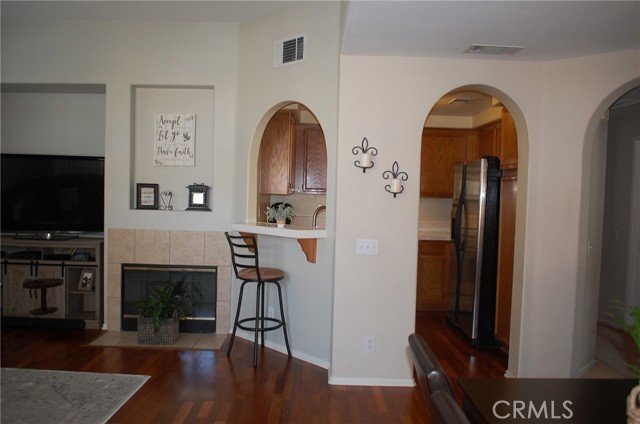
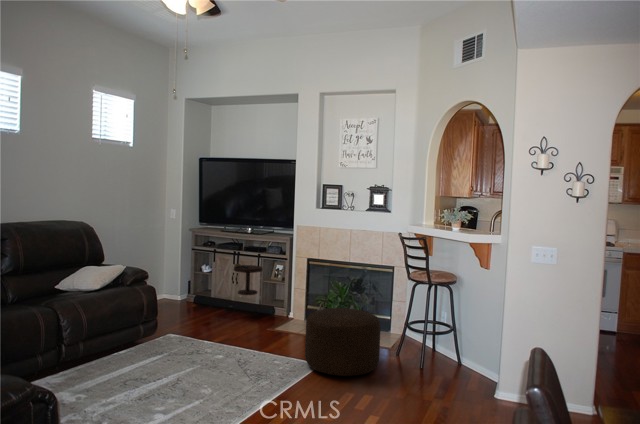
ottoman: none [123,318,212,399] -> present [305,308,381,376]

